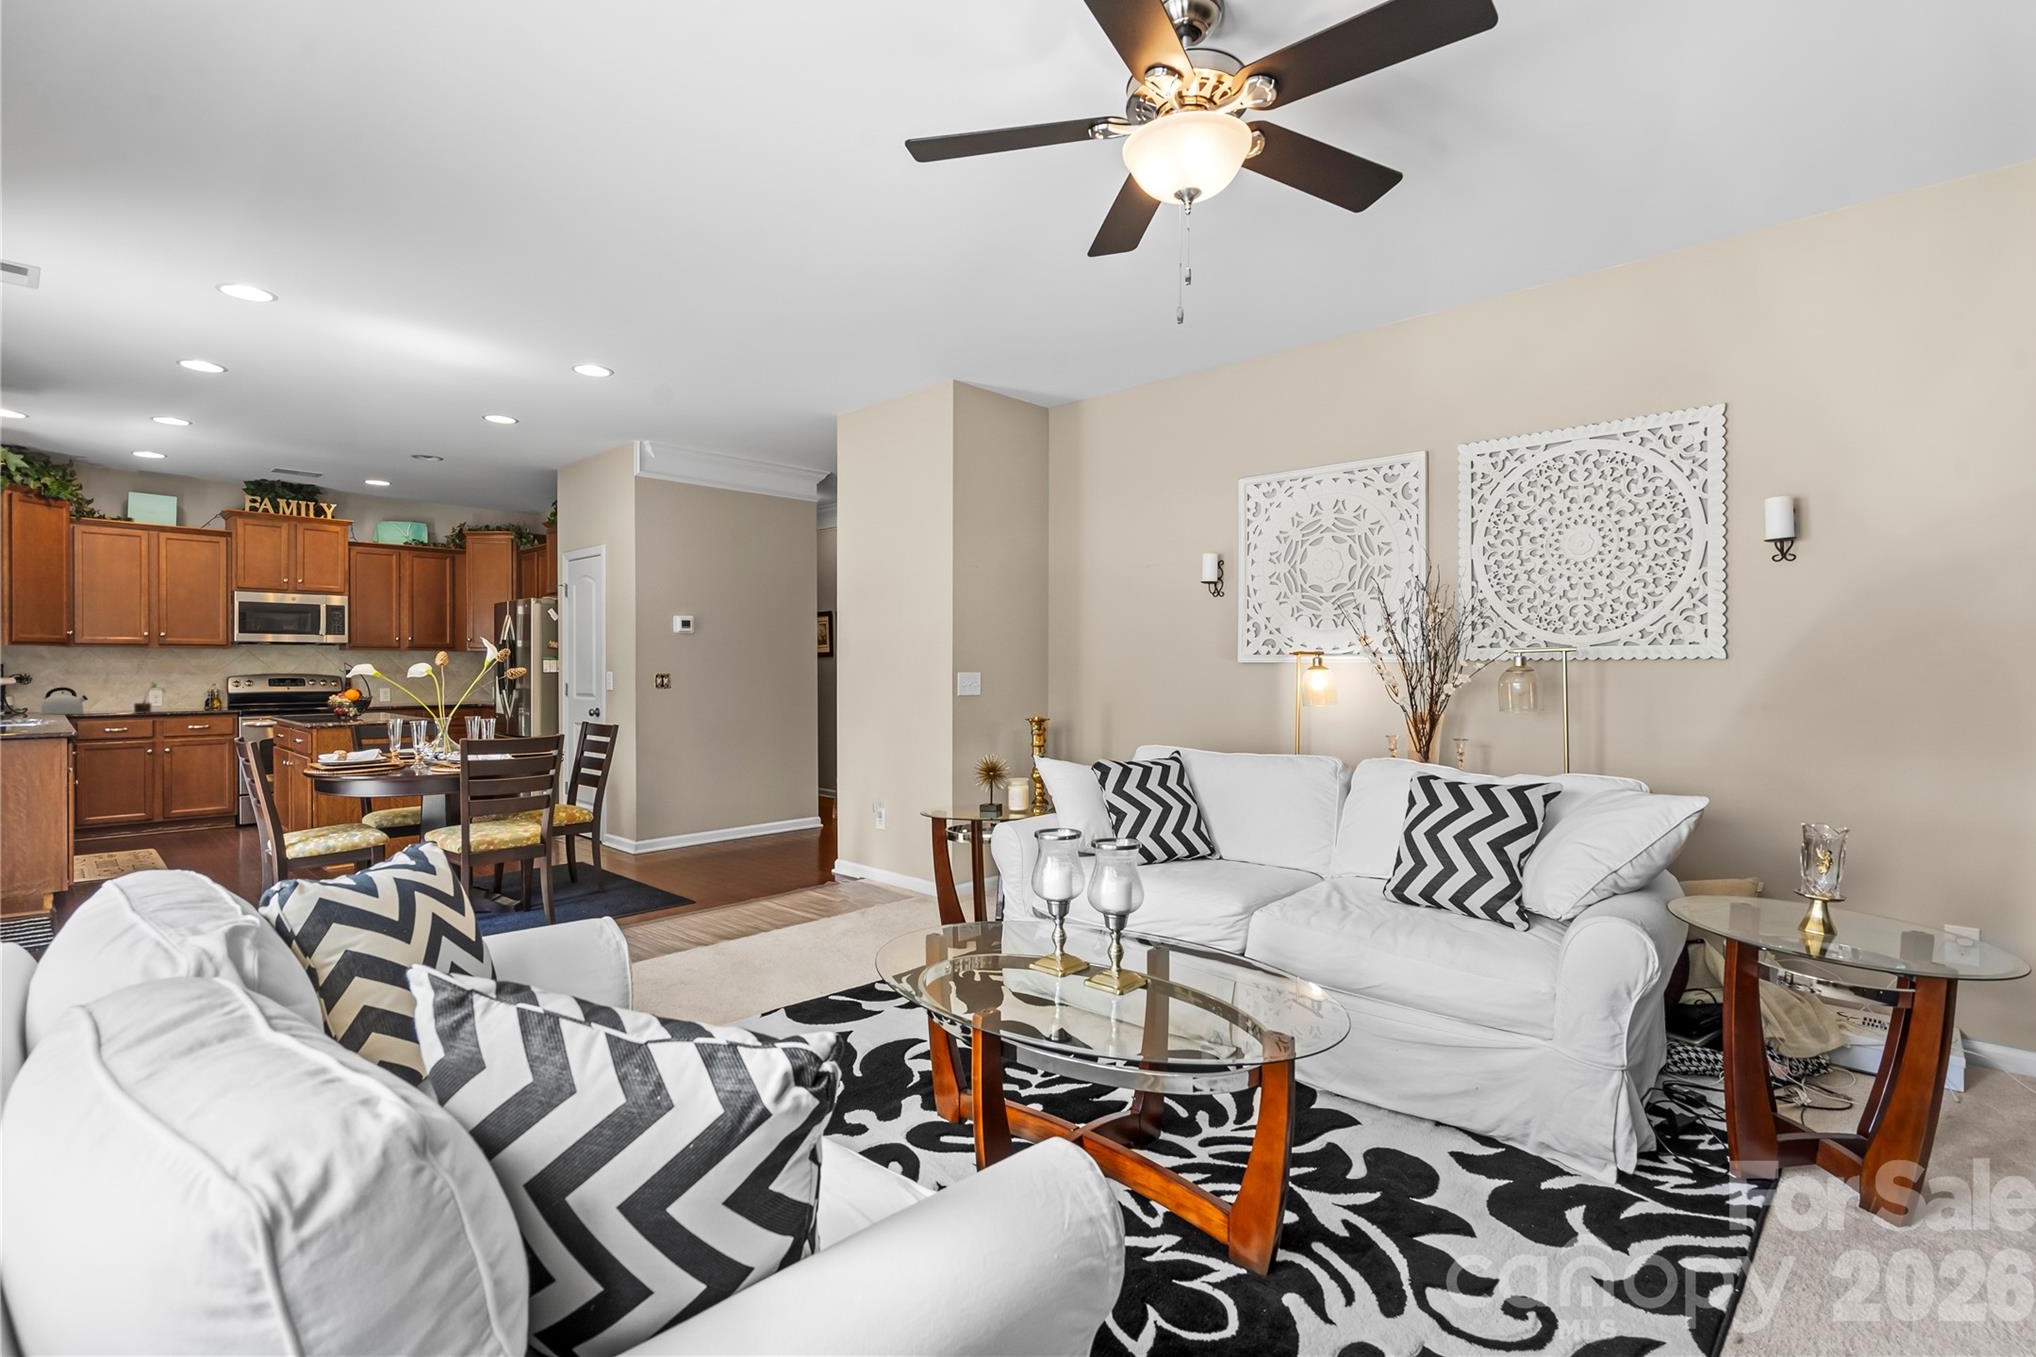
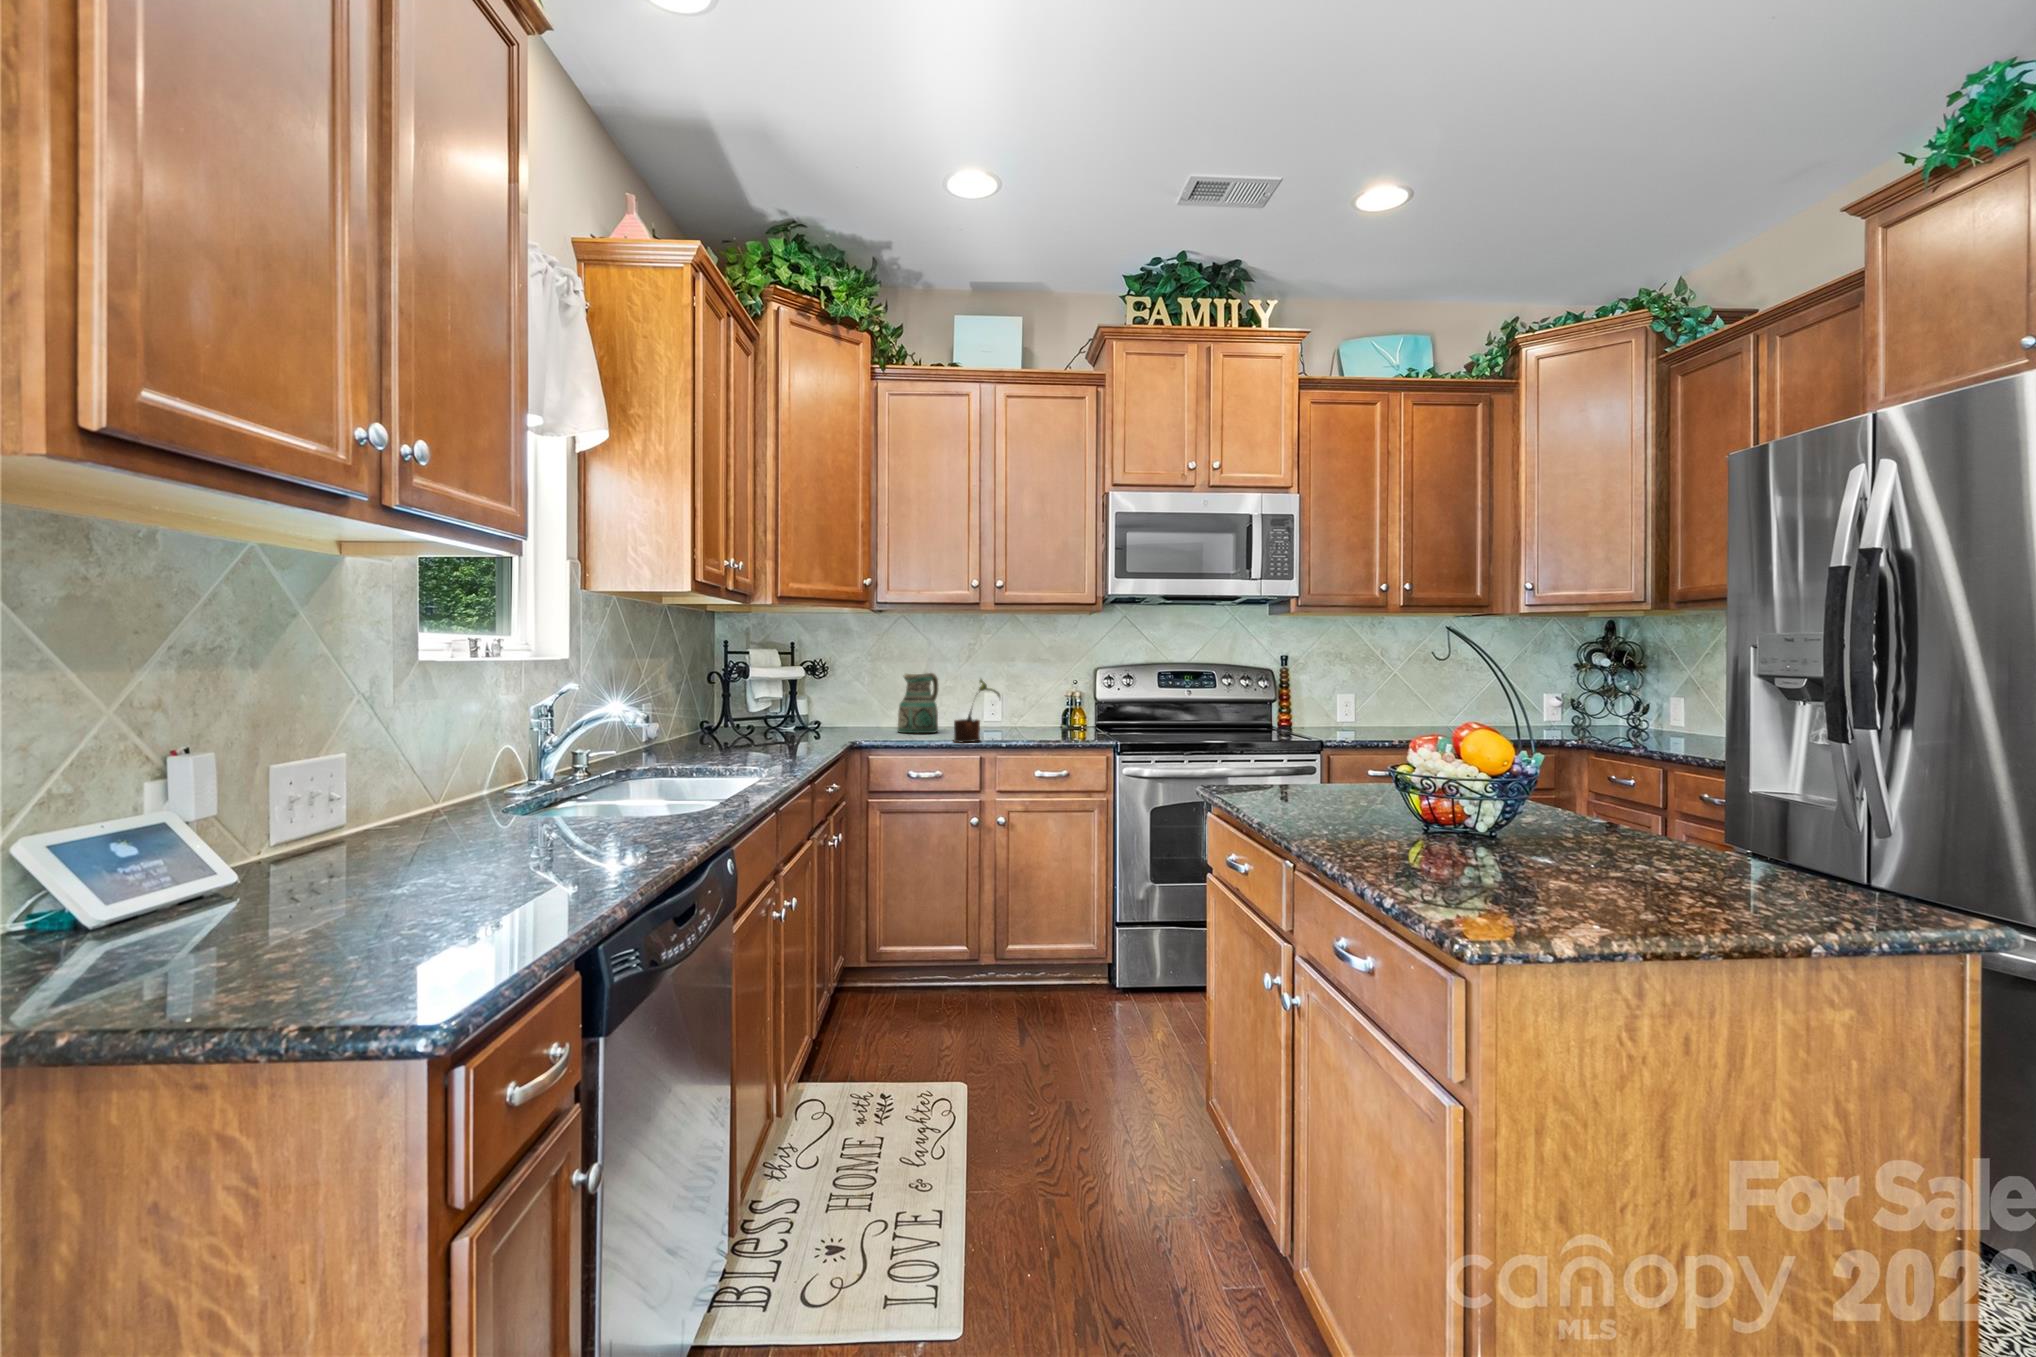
ceramic pitcher: none [88,680,118,713] -> present [898,673,938,733]
kettle: present [41,687,88,714] -> none [820,689,886,742]

